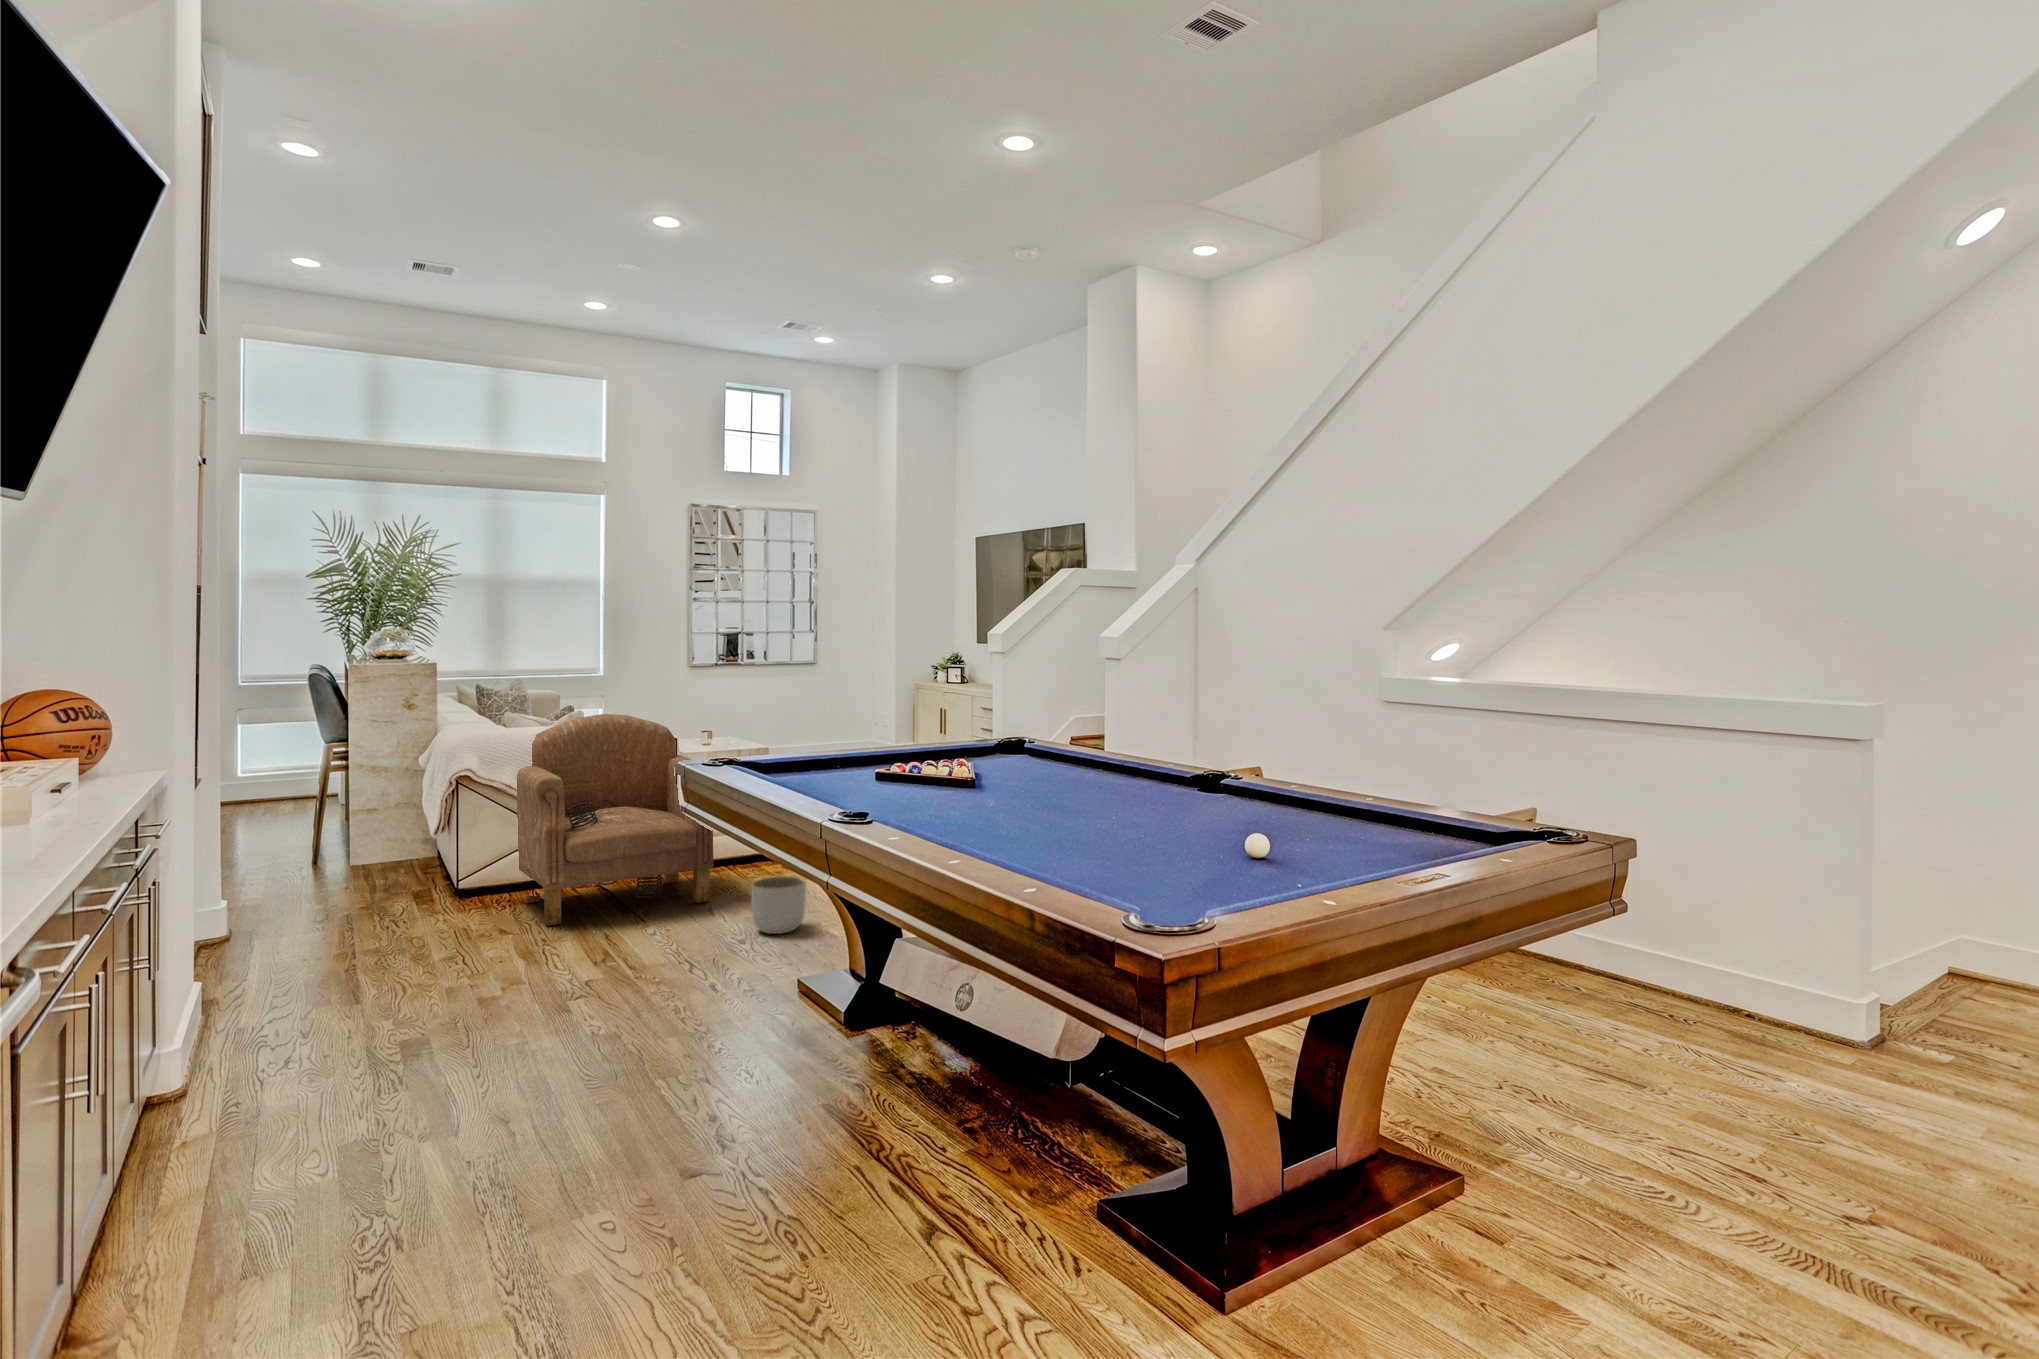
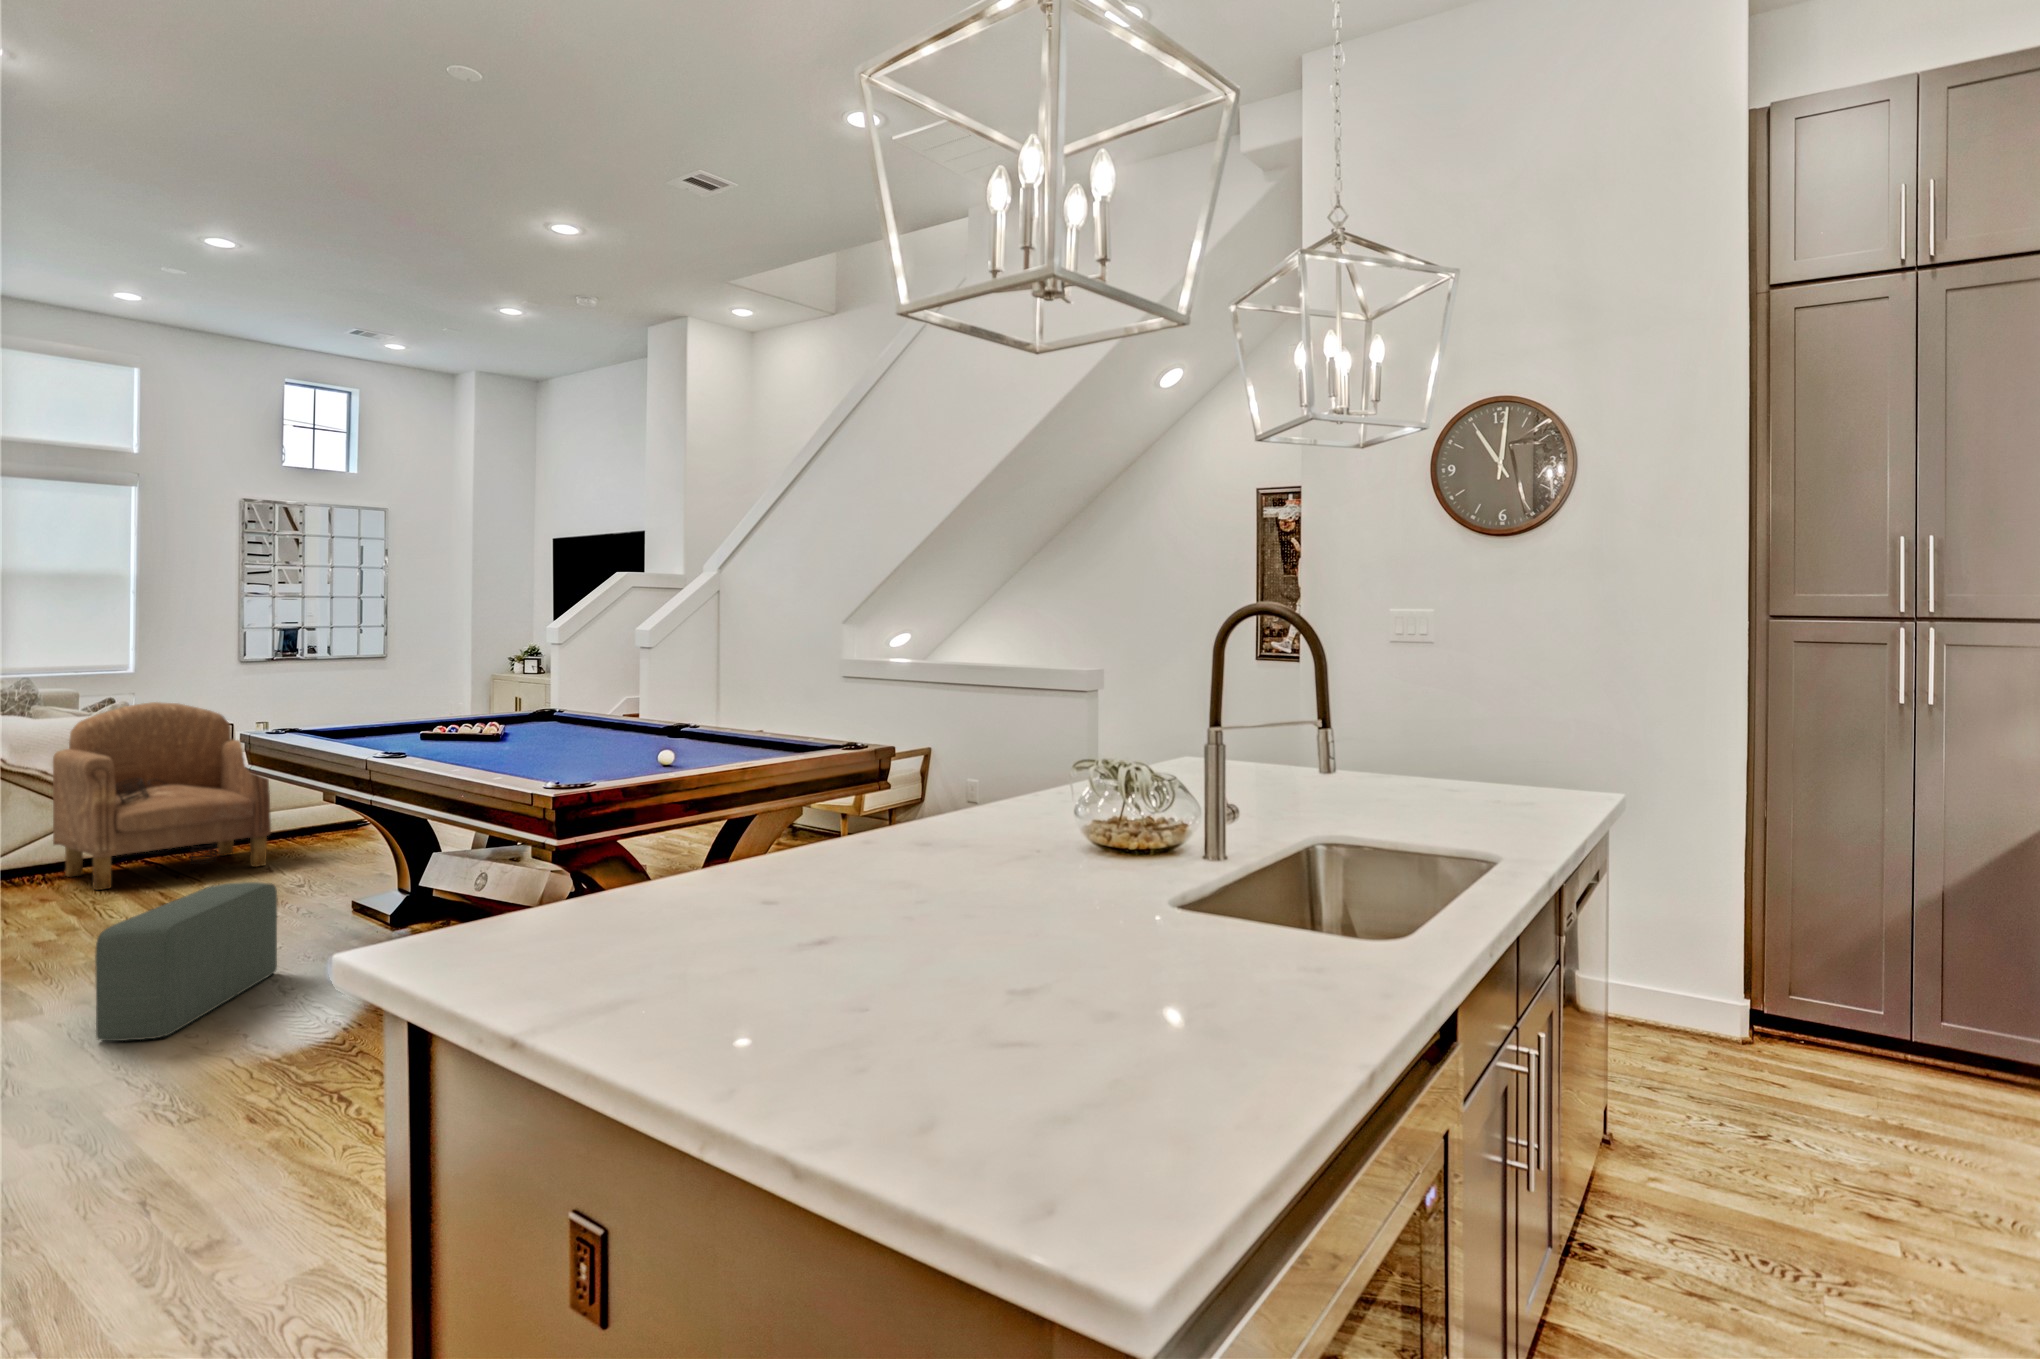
planter: present [751,876,806,934] -> none [309,835,363,882]
pouf: none [493,975,717,1233] -> present [95,882,277,1041]

